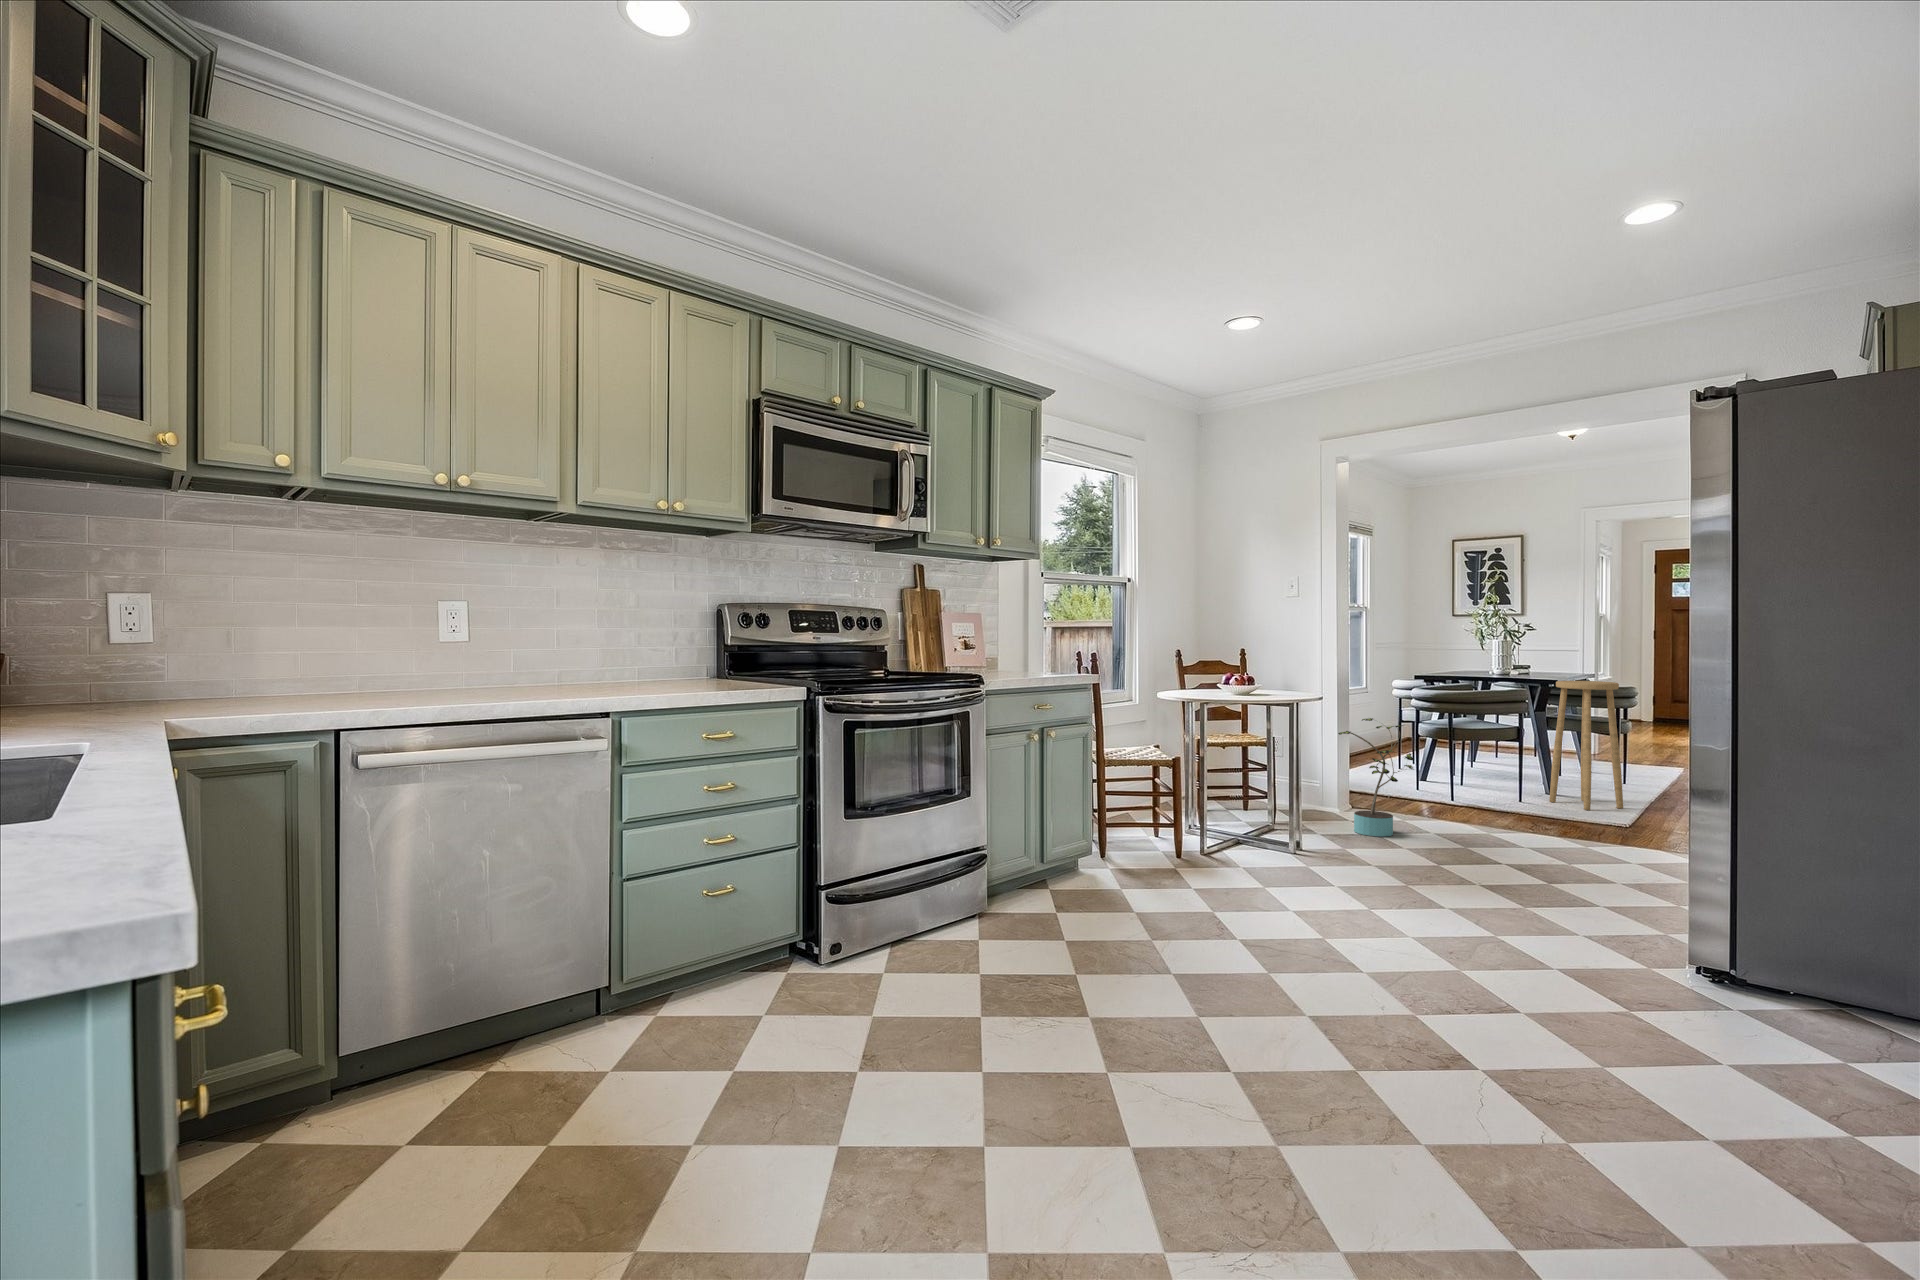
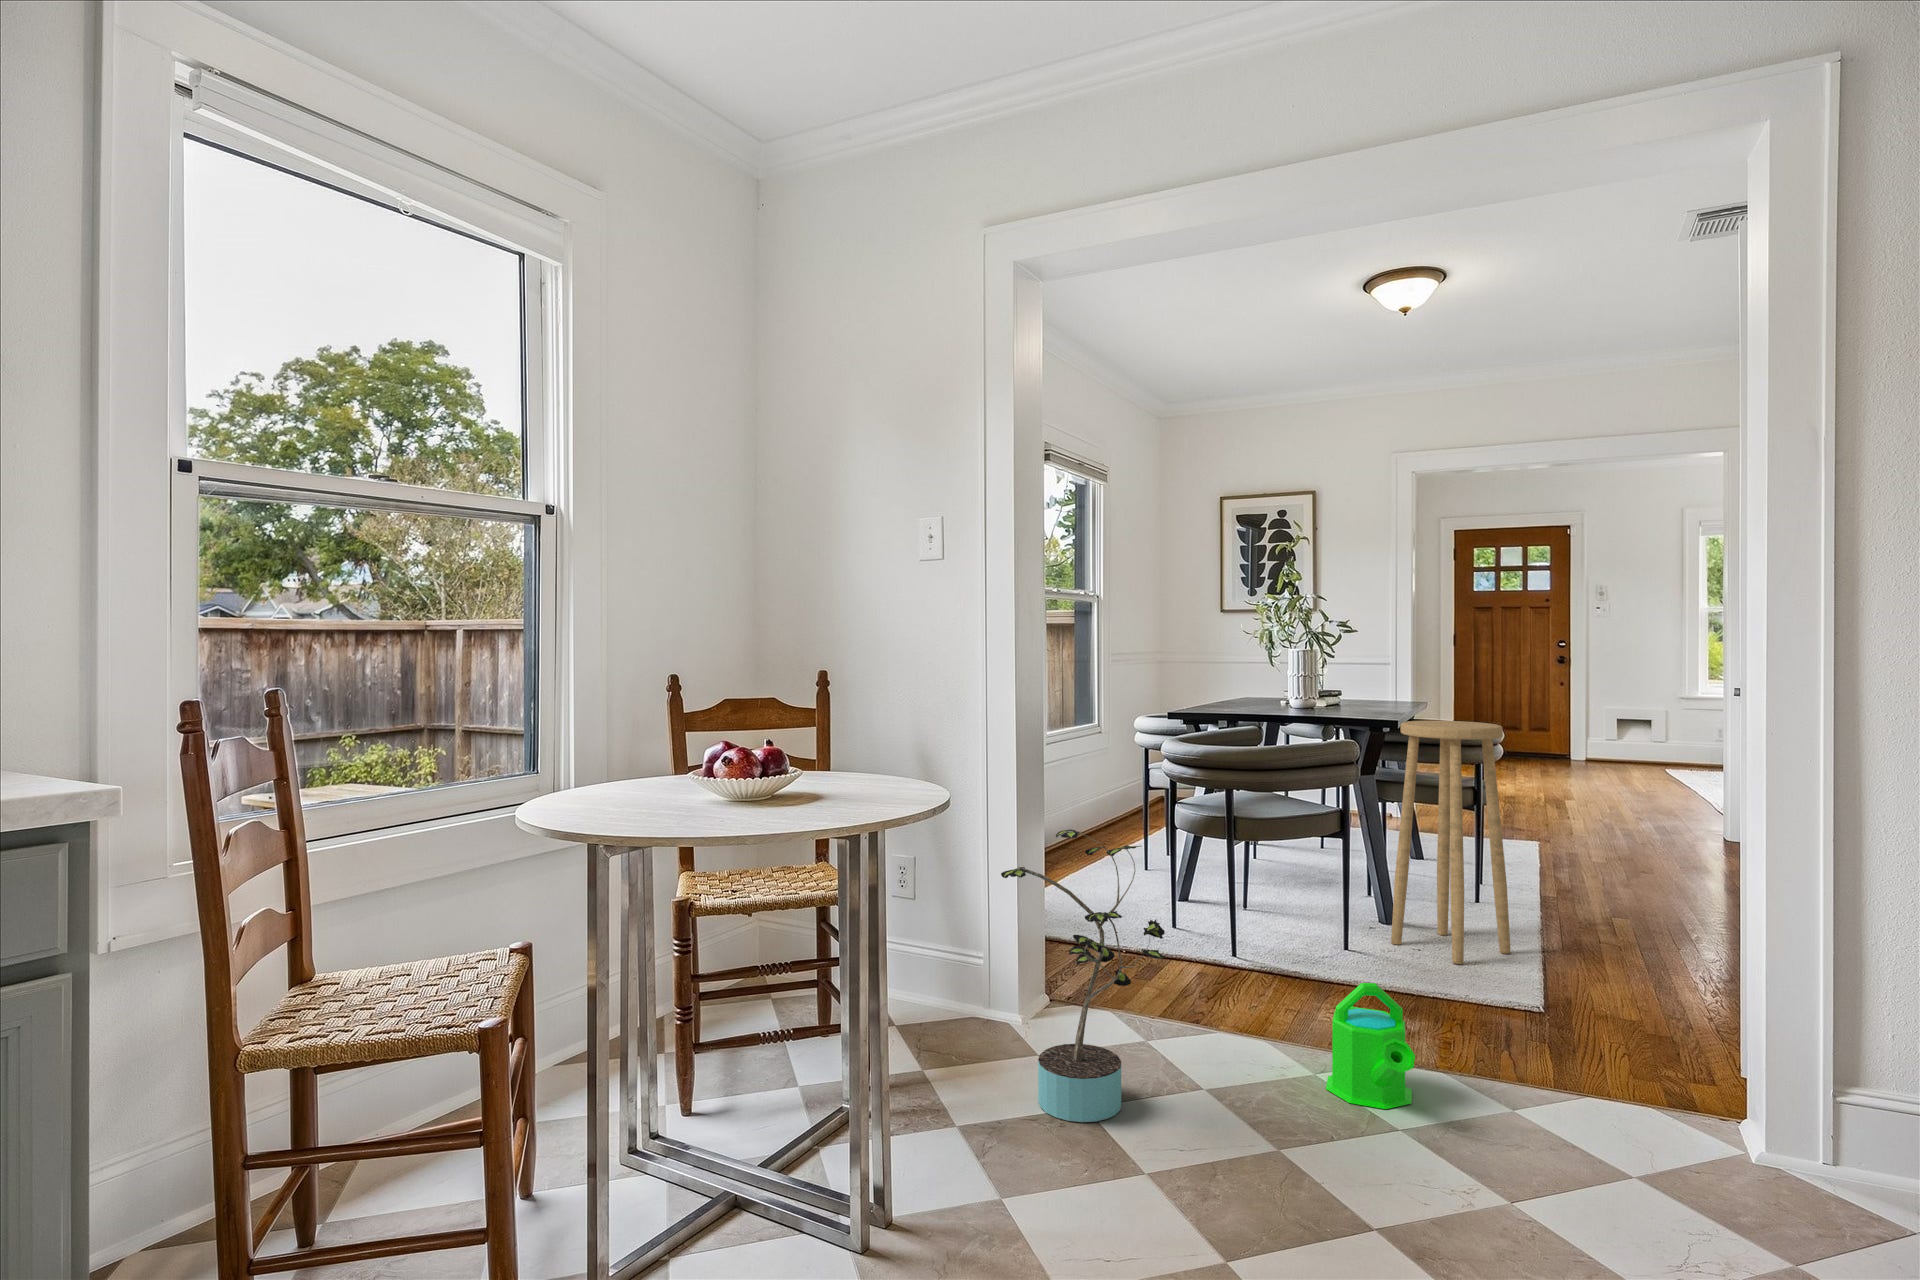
watering can: none [1493,790,1537,843] -> present [1326,983,1415,1109]

